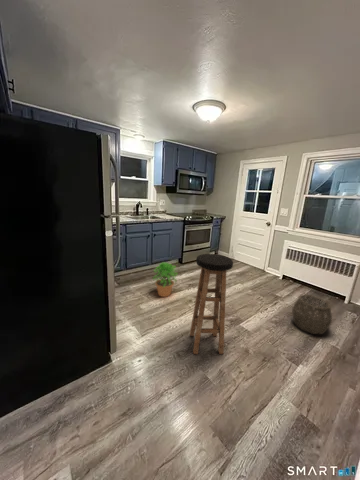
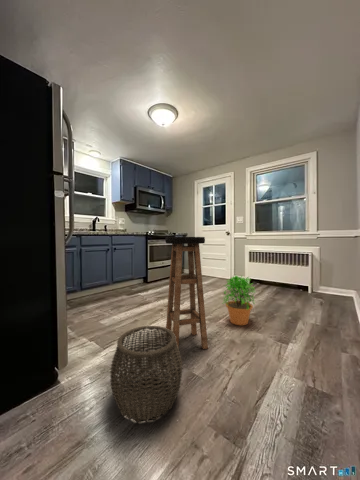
potted plant: present [153,262,177,297] -> present [224,276,254,325]
woven basket: present [292,295,332,334] -> present [110,326,183,421]

